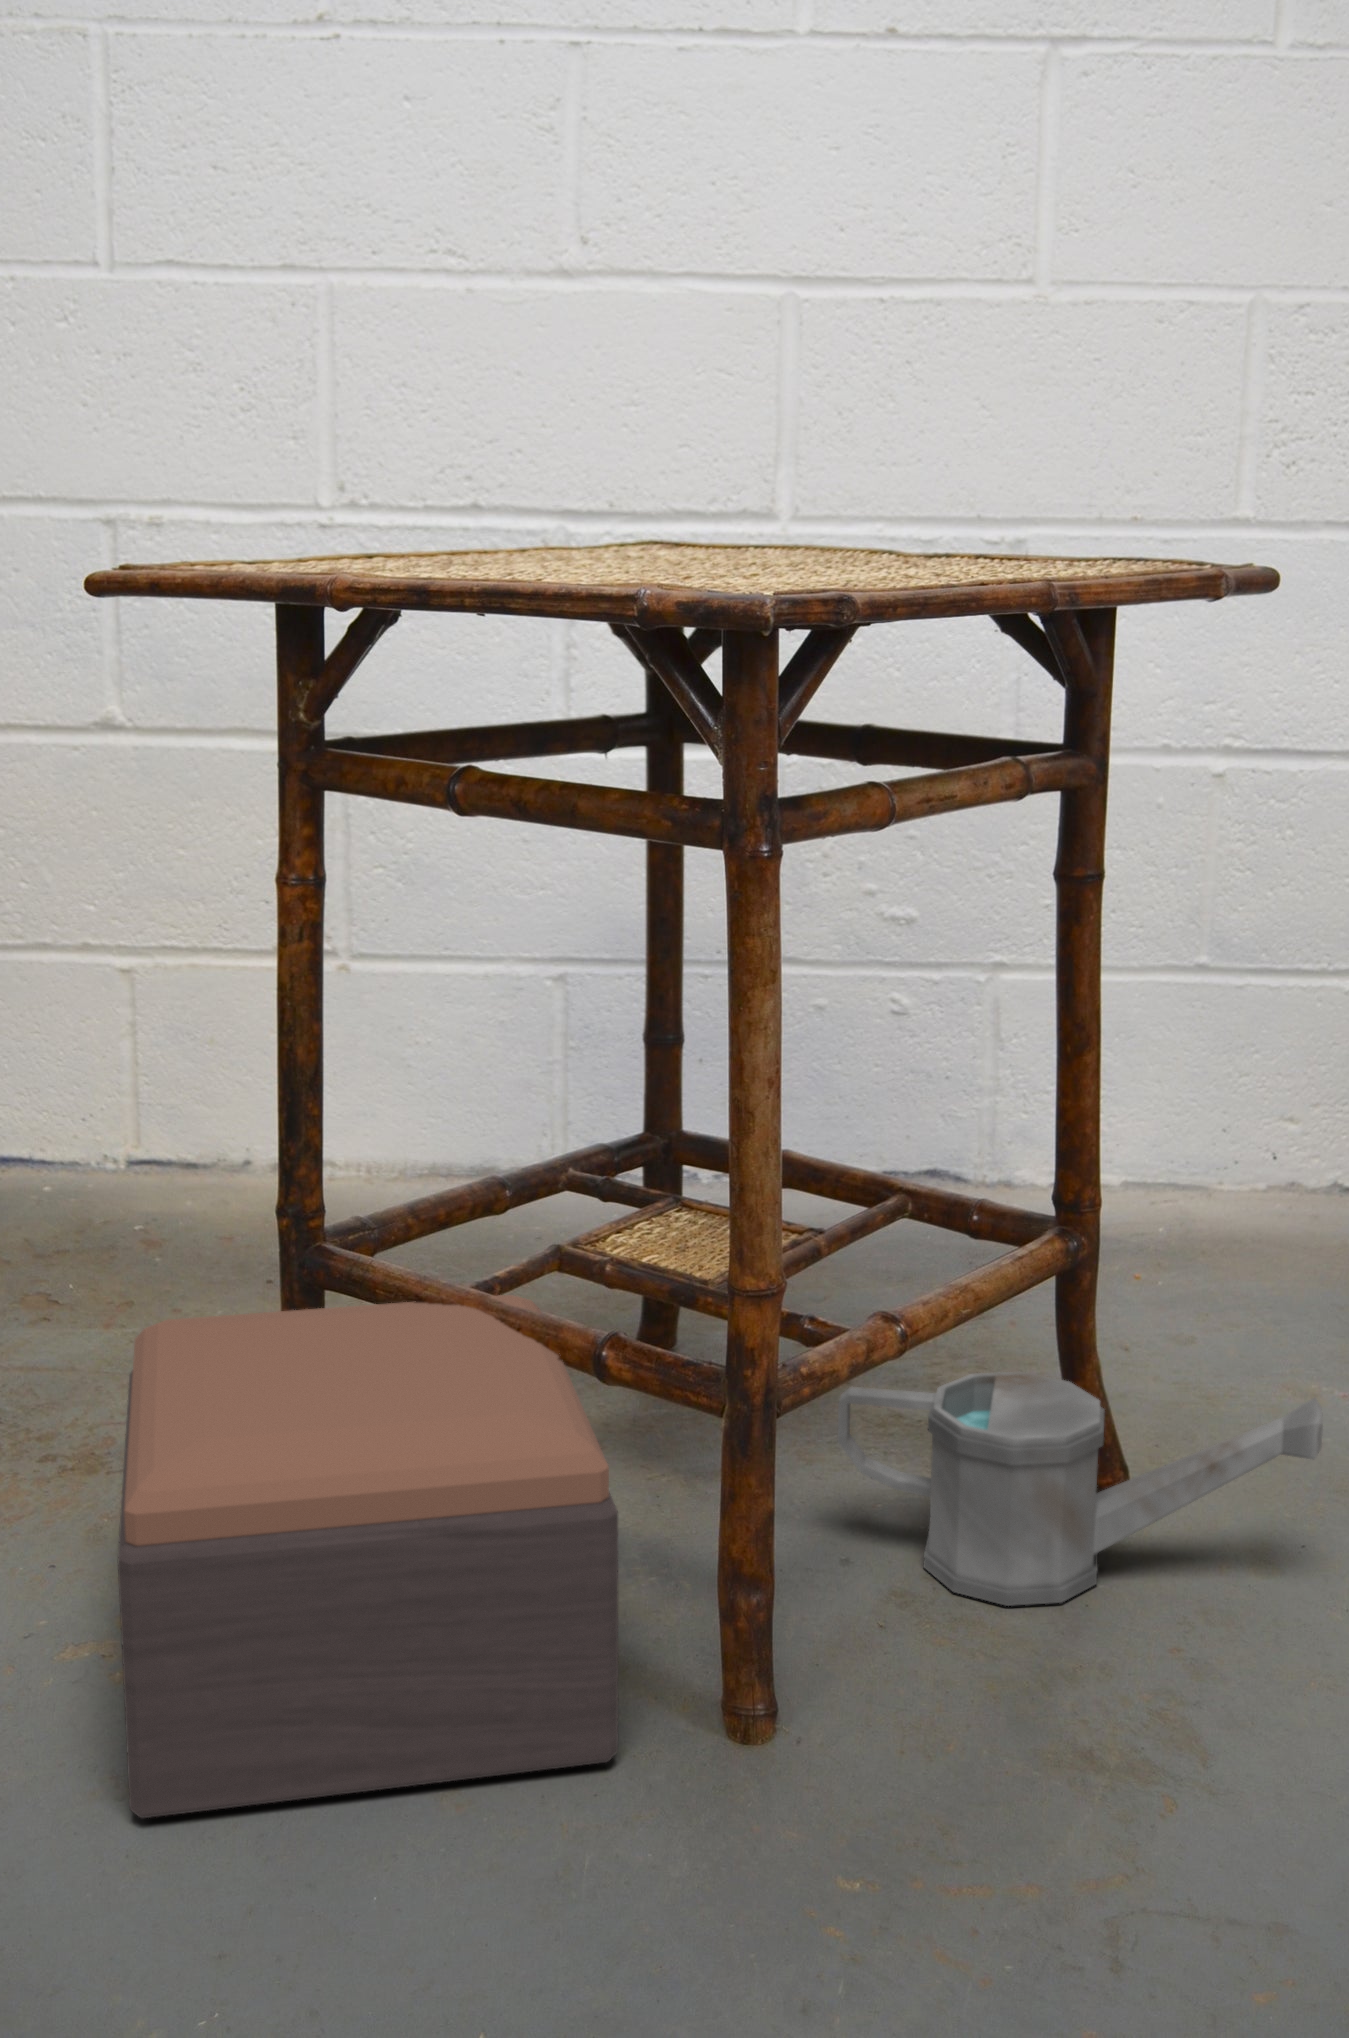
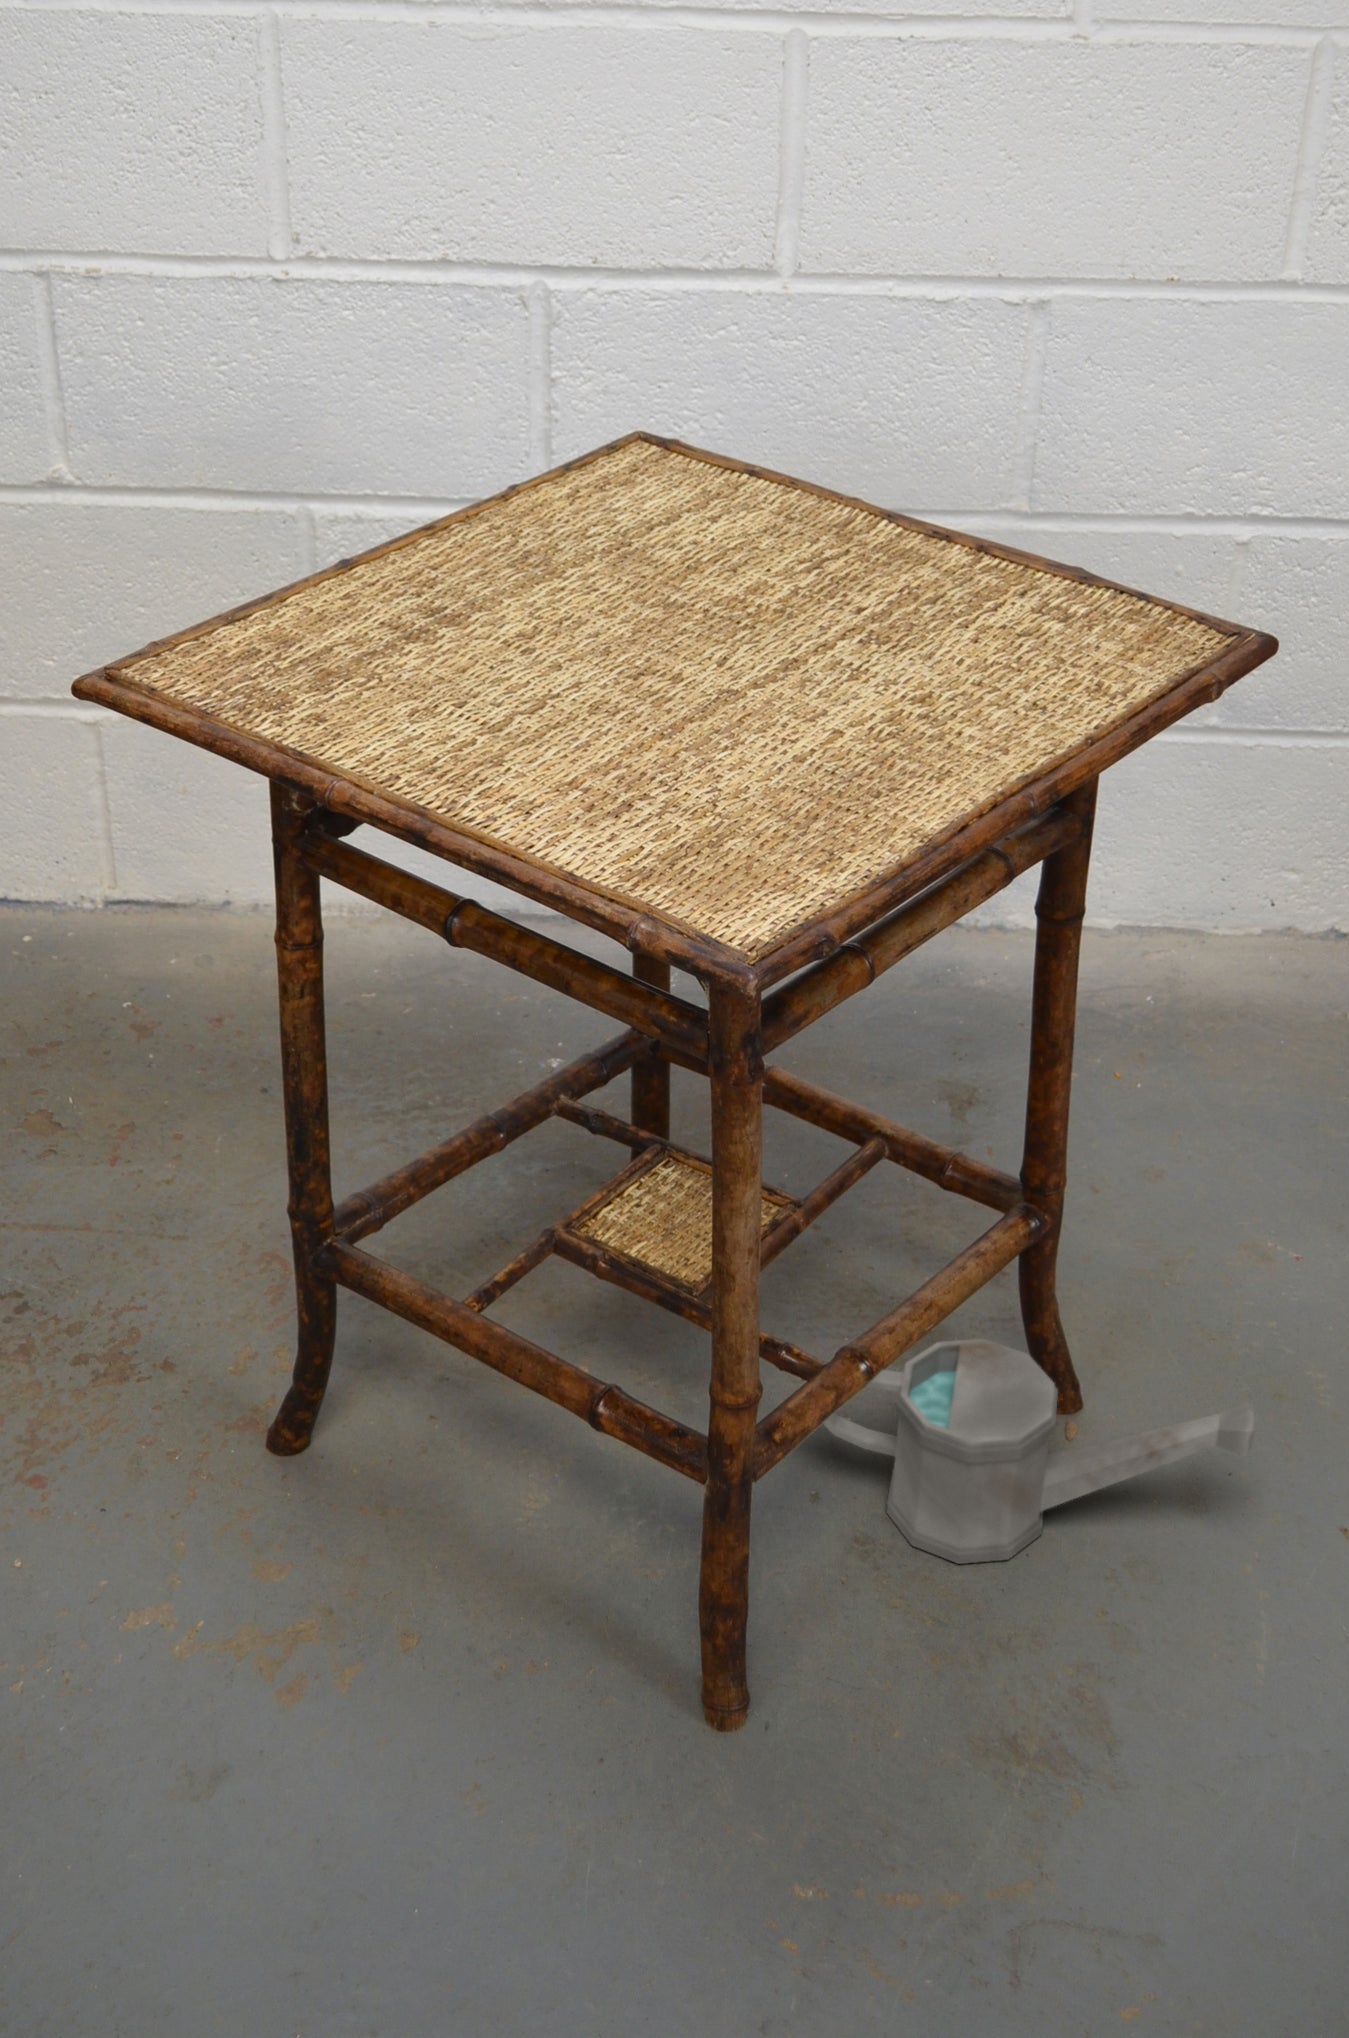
footstool: present [118,1295,618,1818] -> none [160,1305,614,1835]

